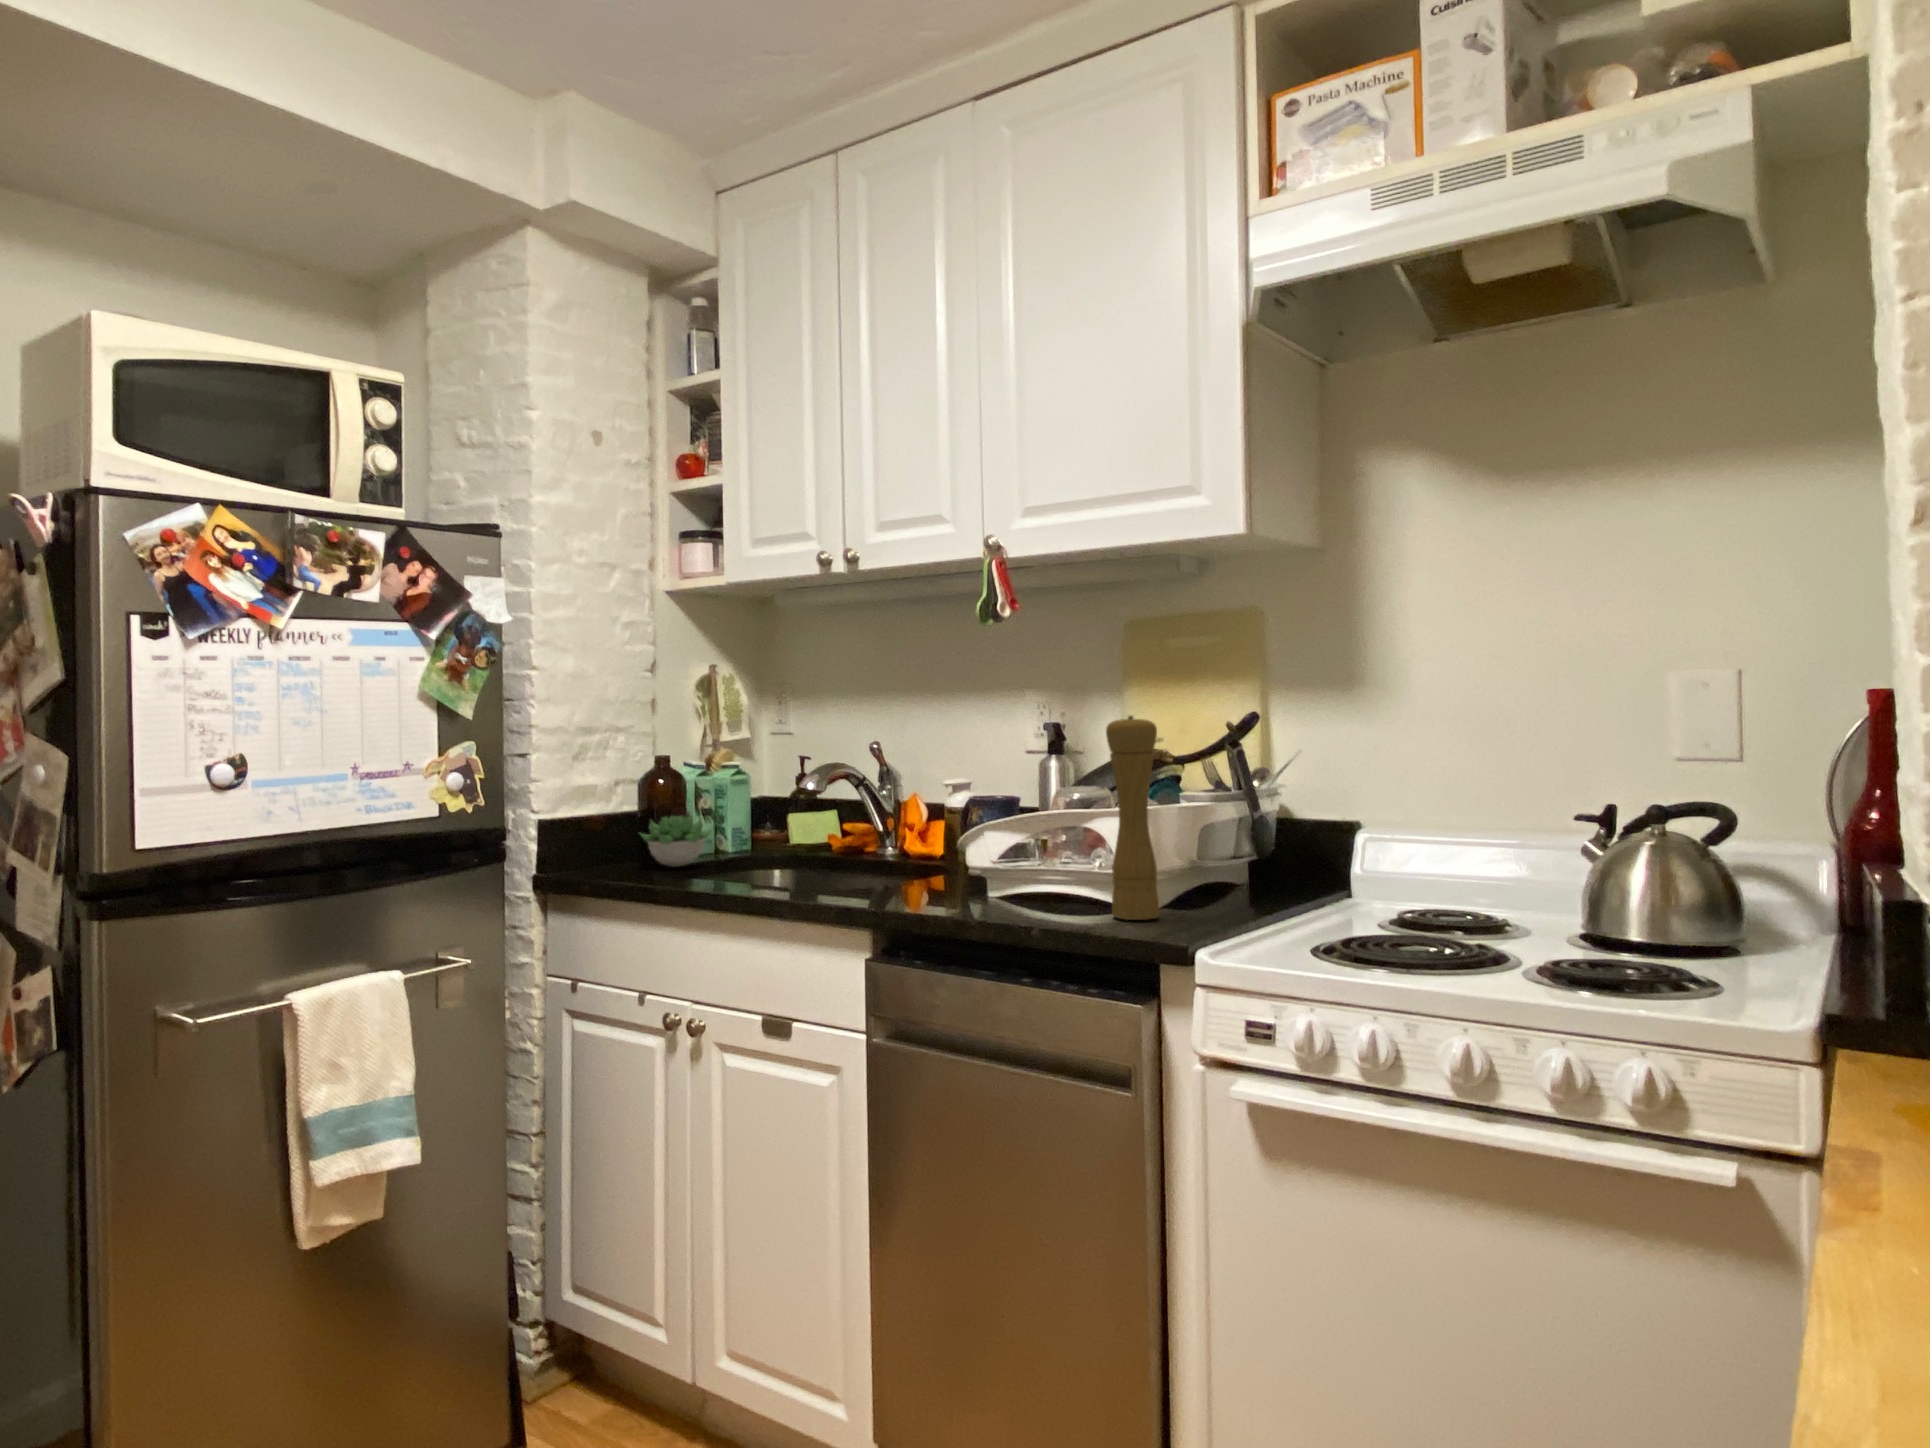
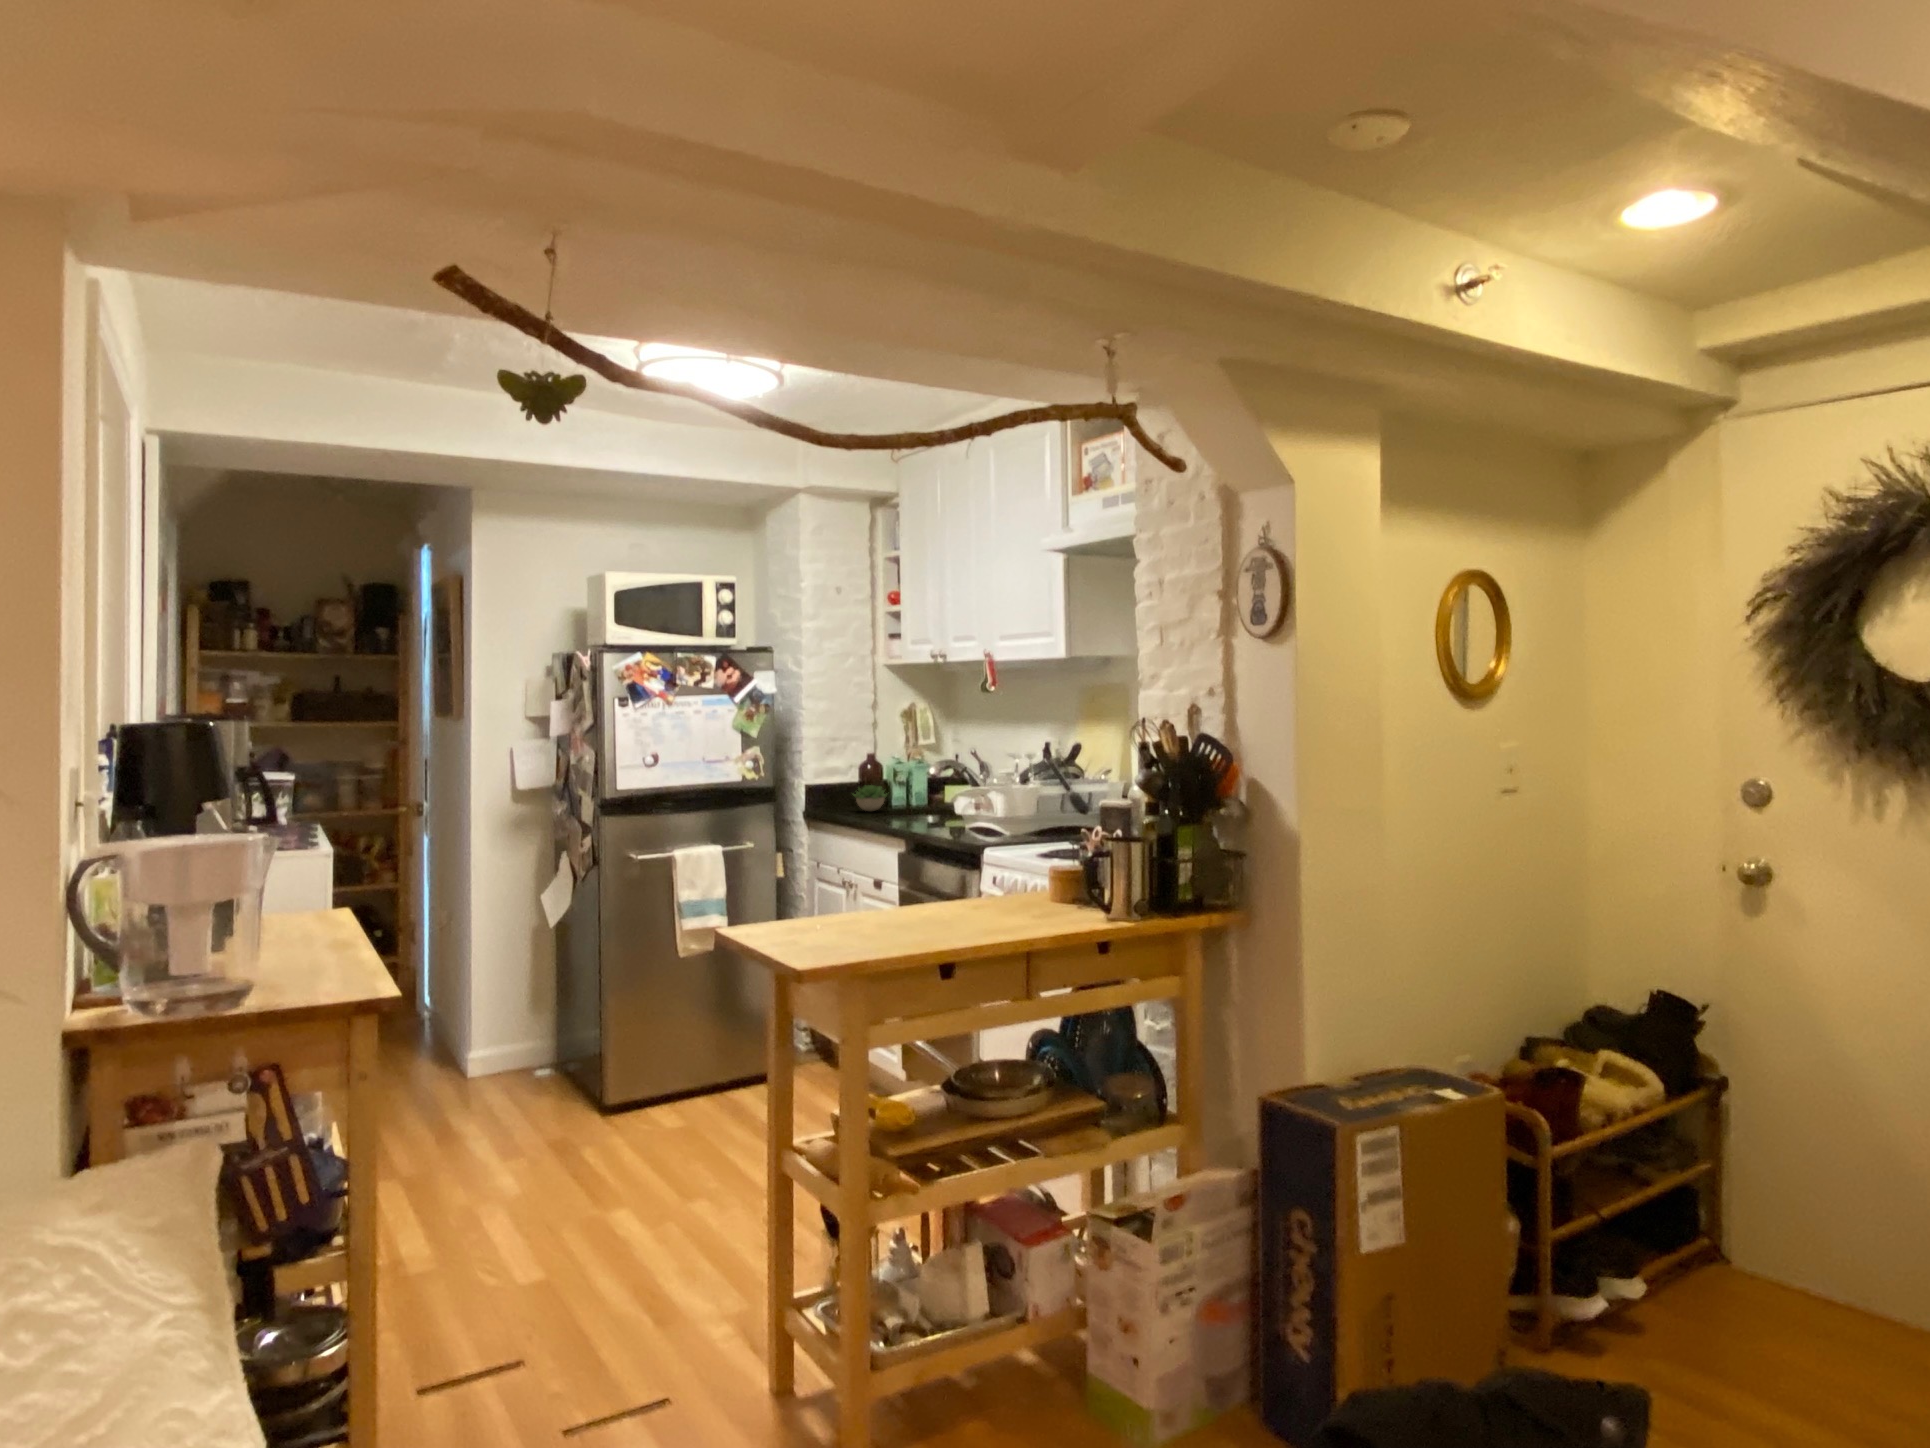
pepper mill: present [1106,716,1159,920] -> none [989,746,1013,841]

